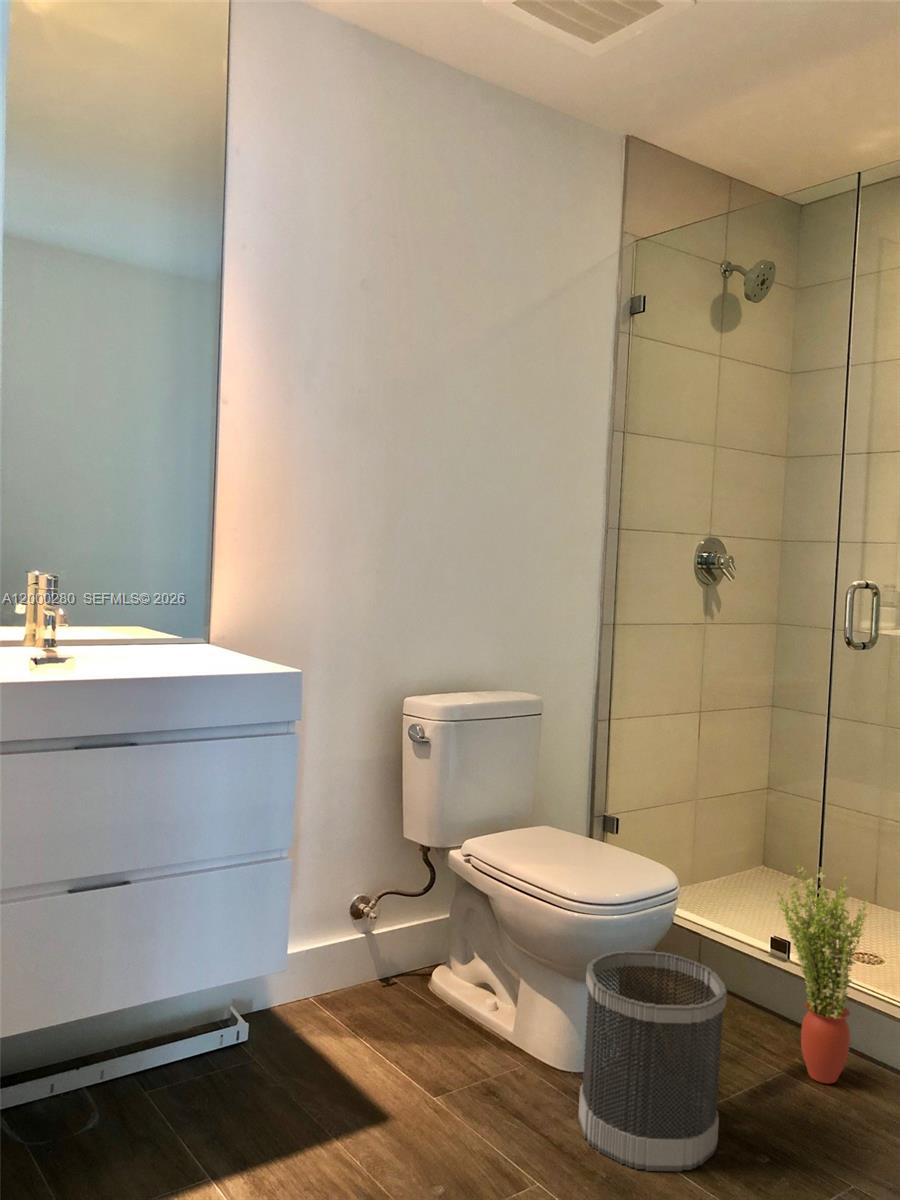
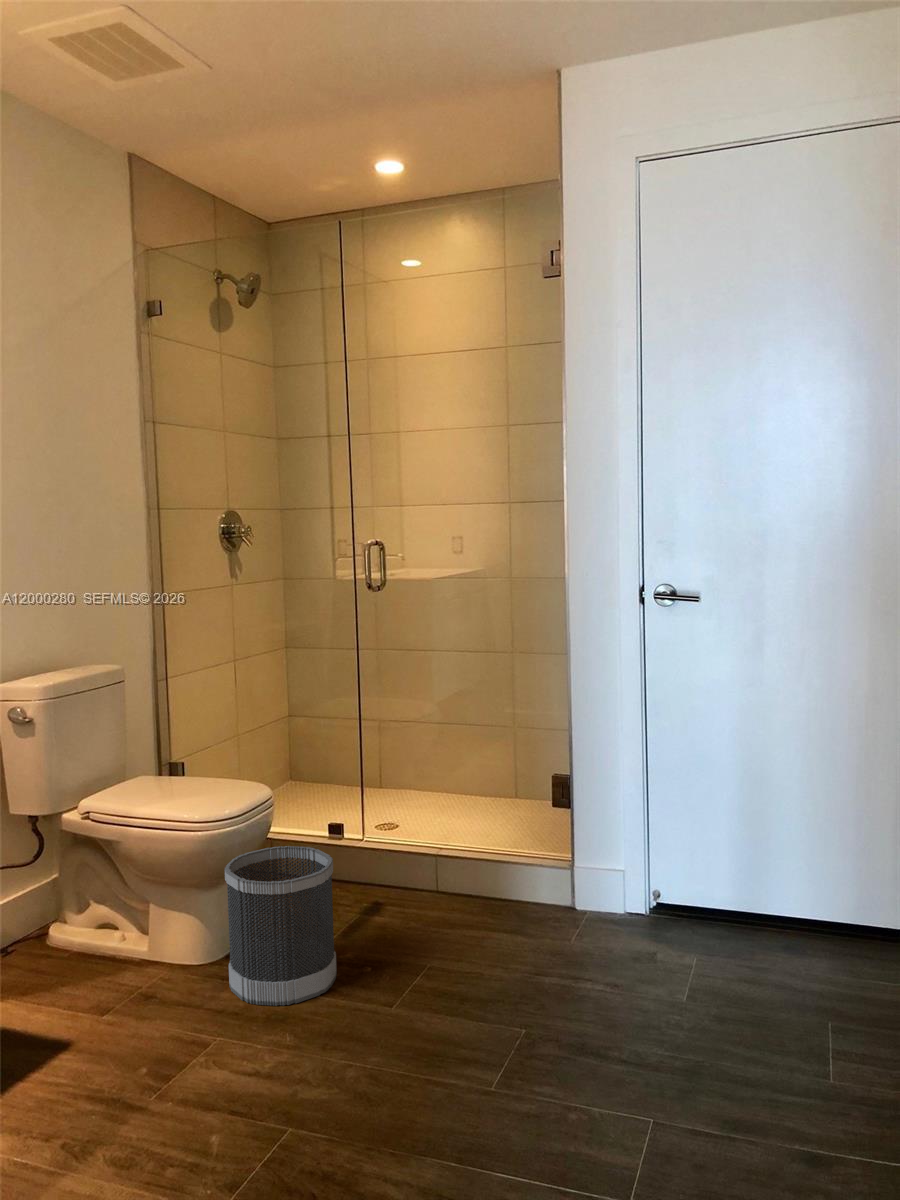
potted plant: present [778,866,868,1083] -> none [341,759,408,913]

